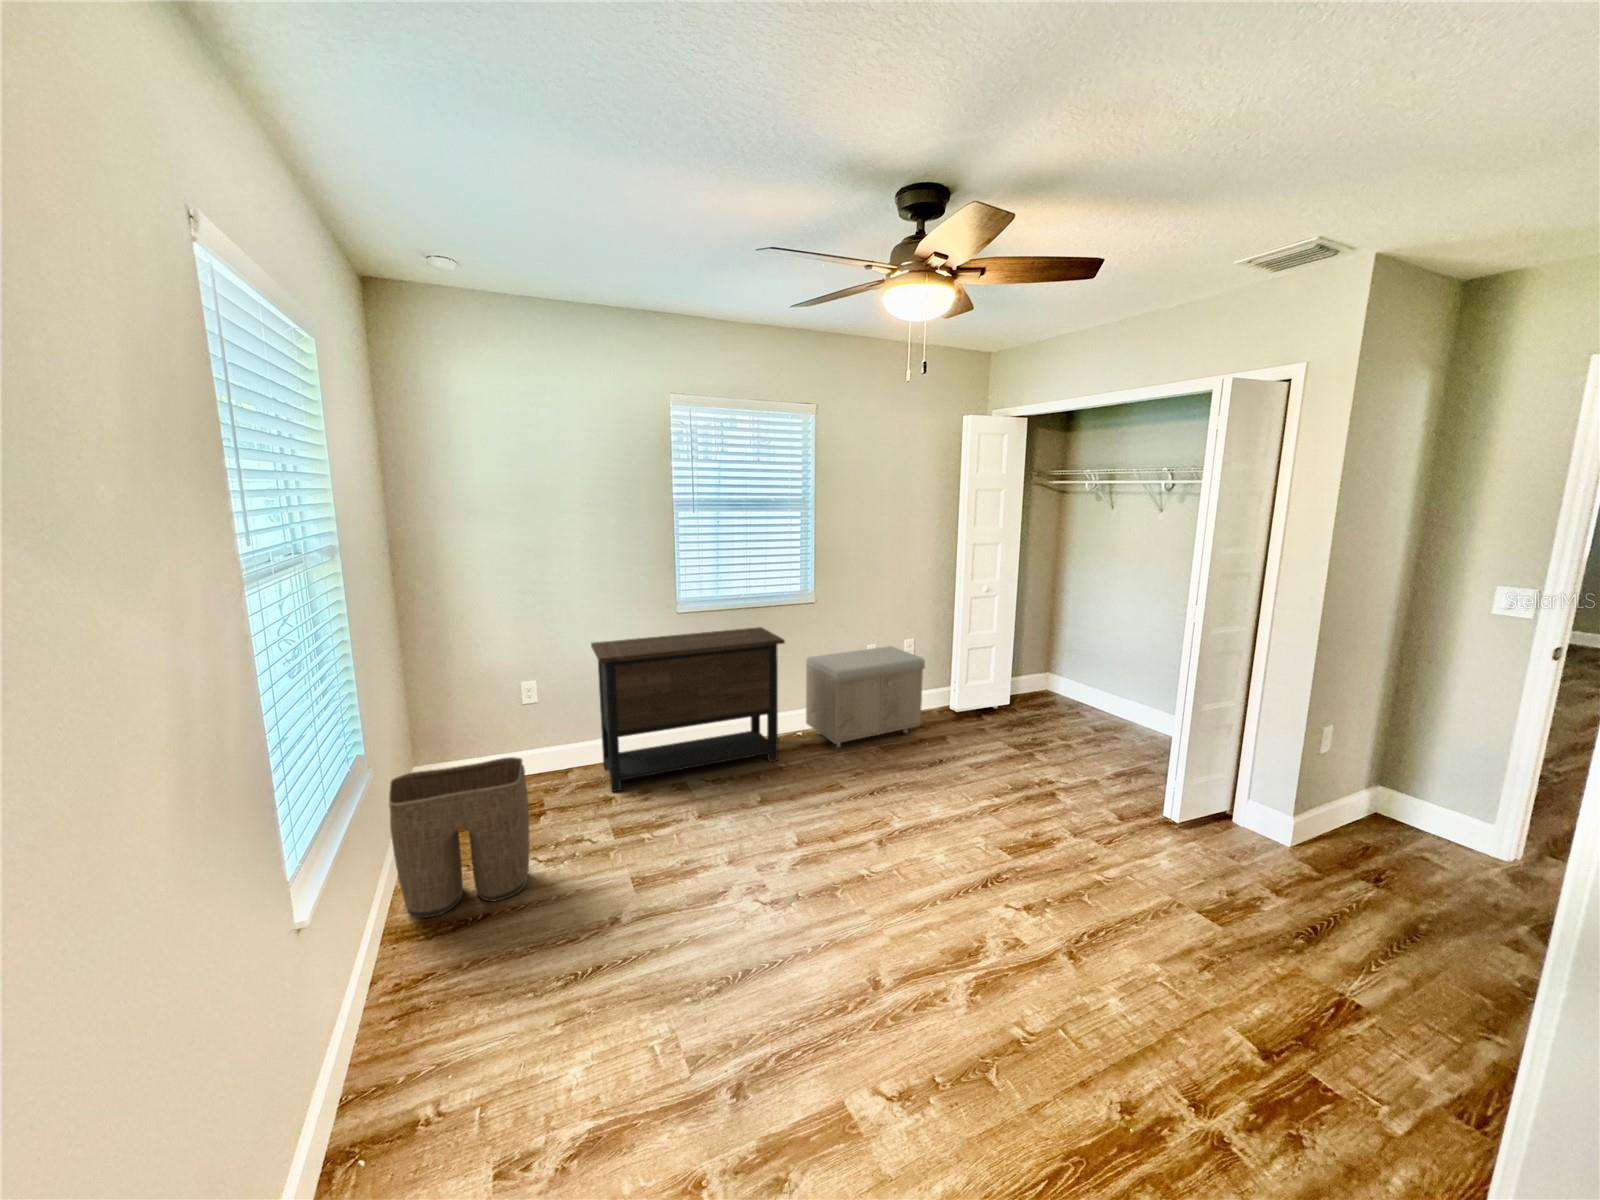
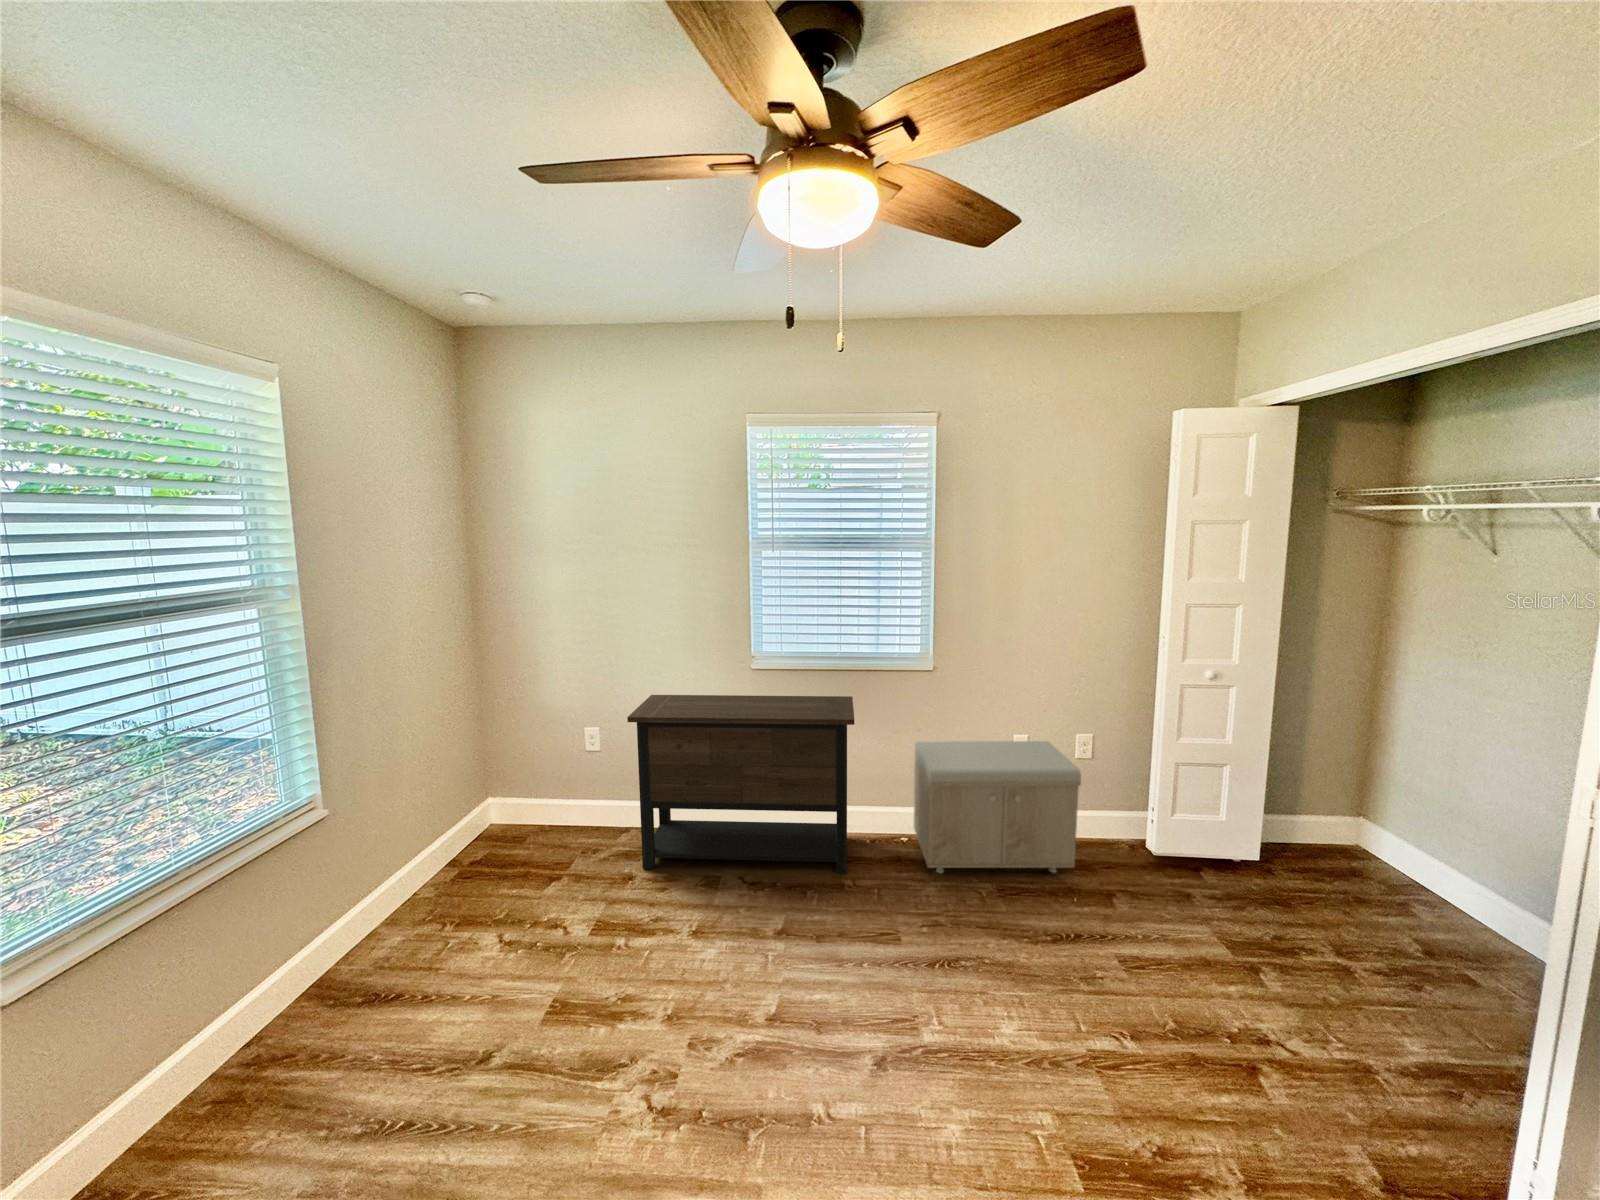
laundry basket: present [389,757,530,918] -> none [331,818,486,979]

